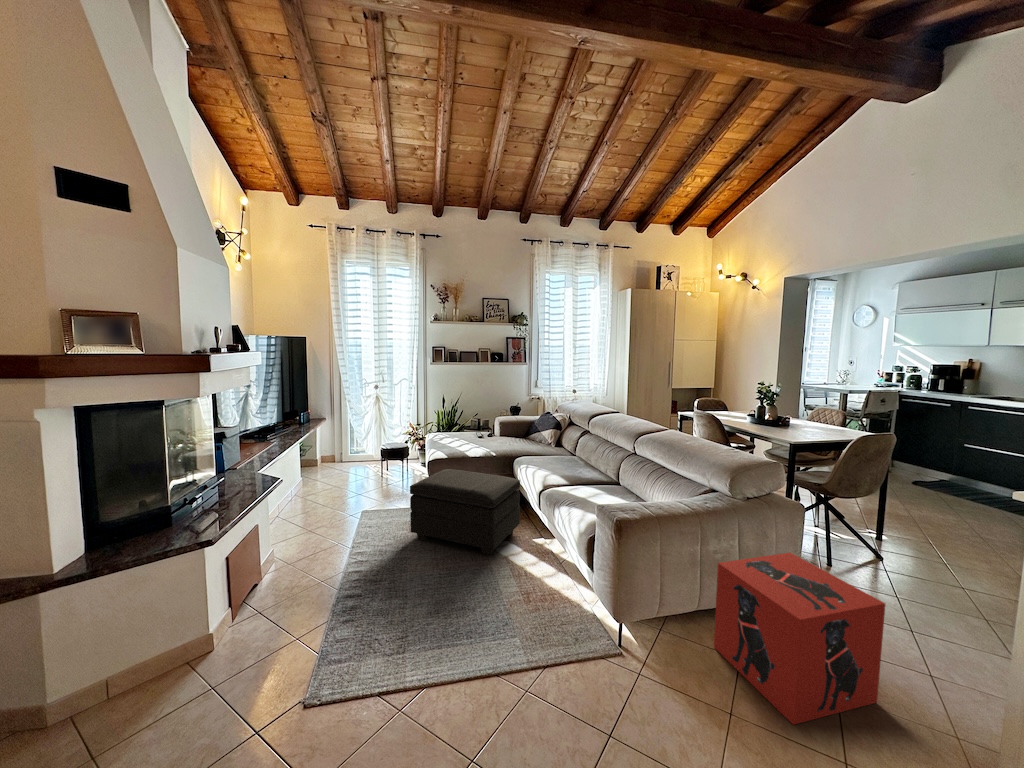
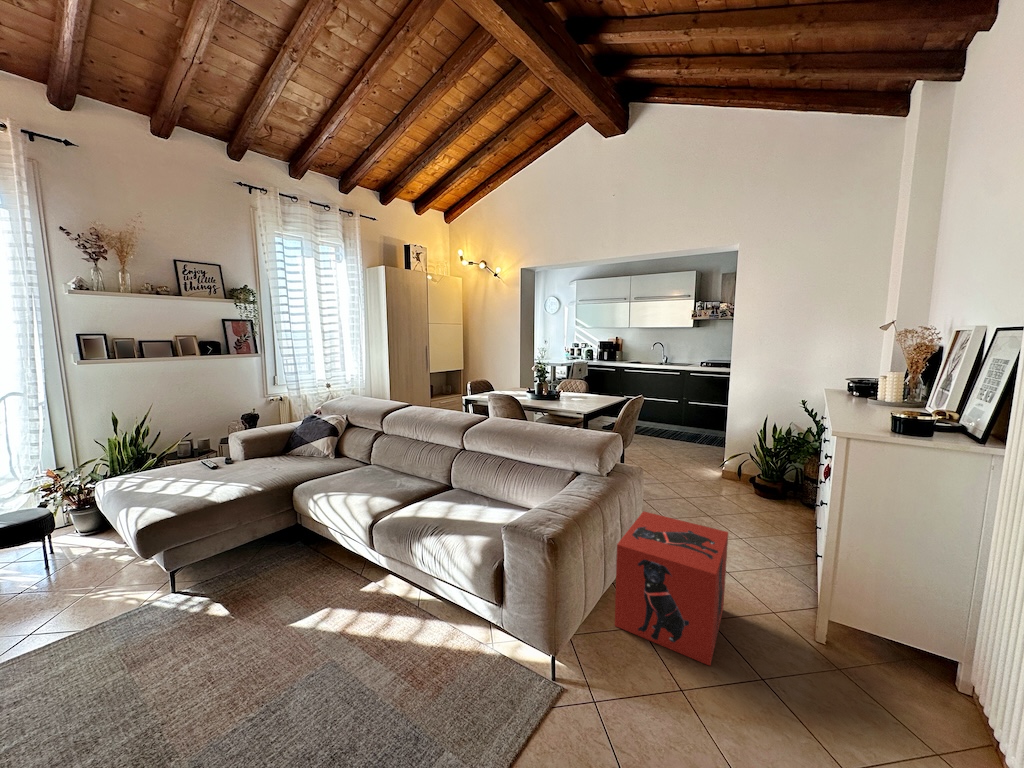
footstool: present [410,469,520,555] -> none [128,517,336,678]

